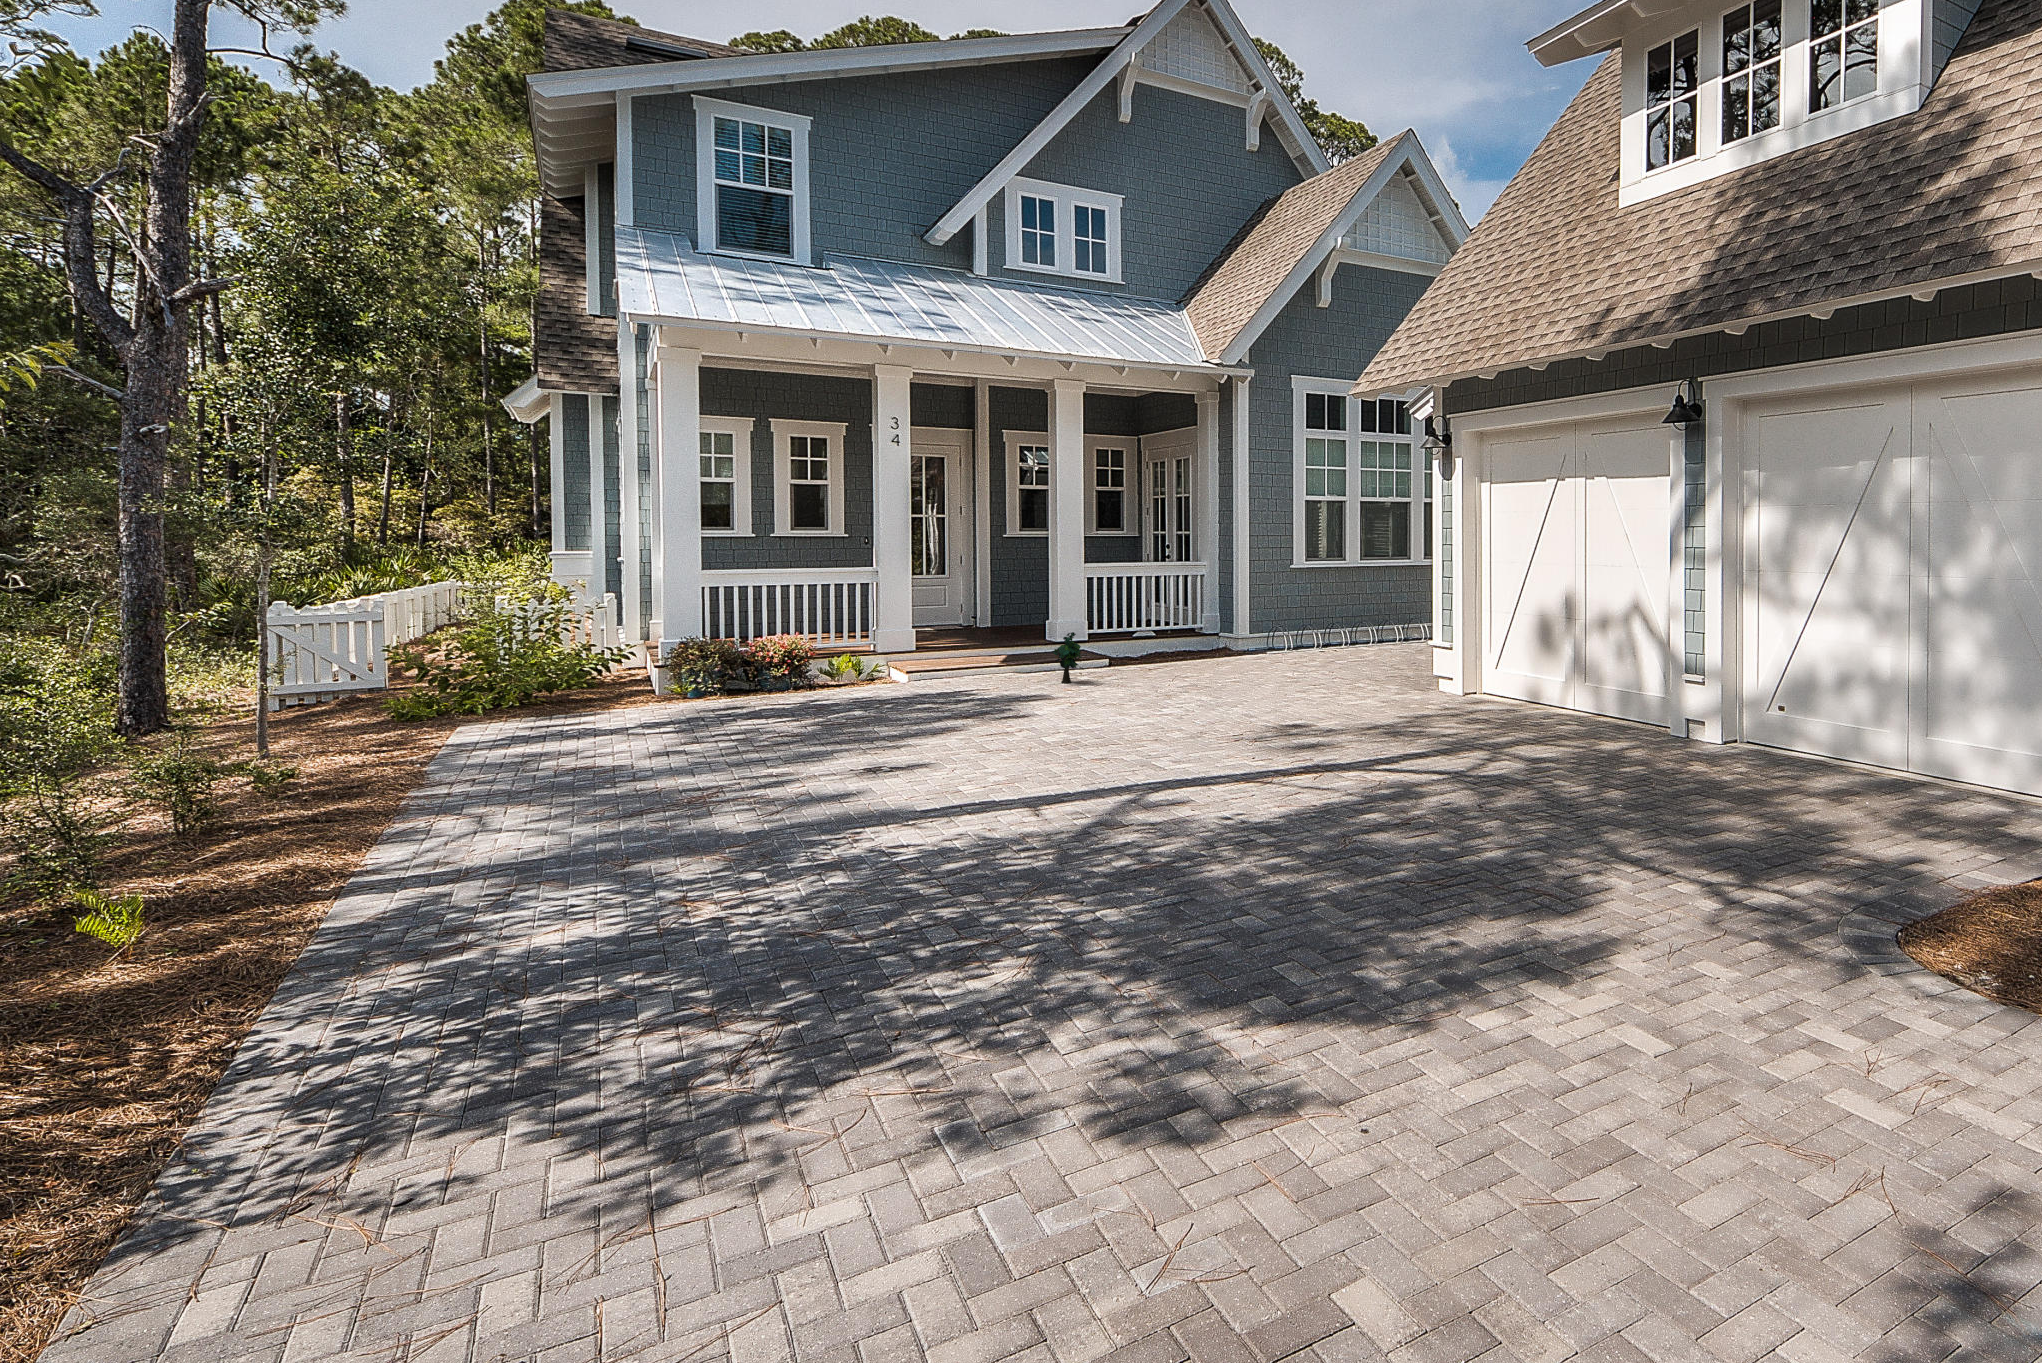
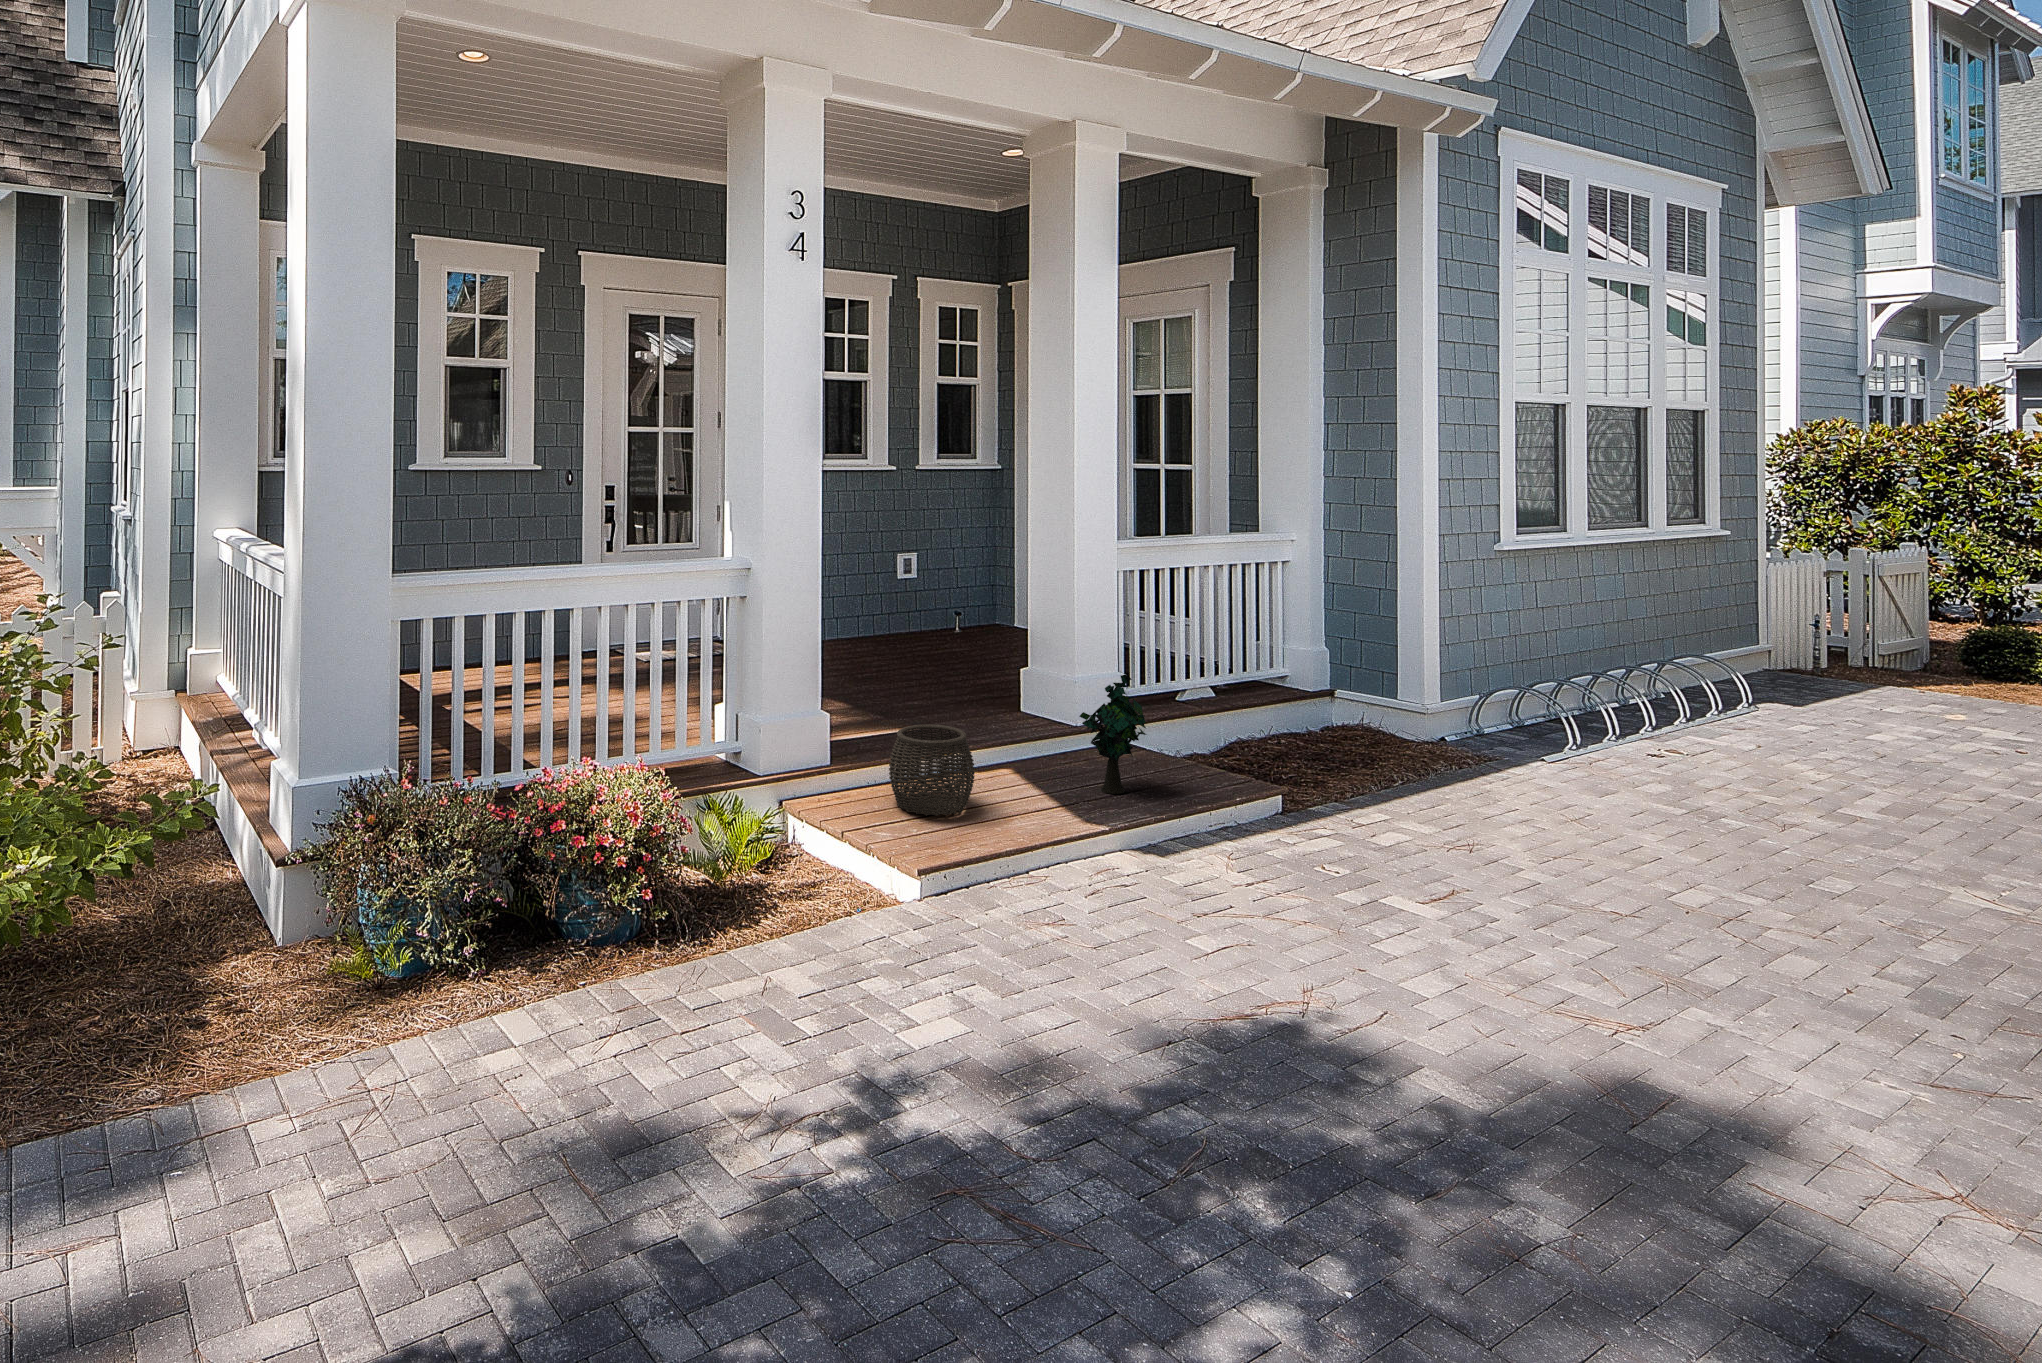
woven basket: none [954,651,993,686] -> present [889,724,975,816]

